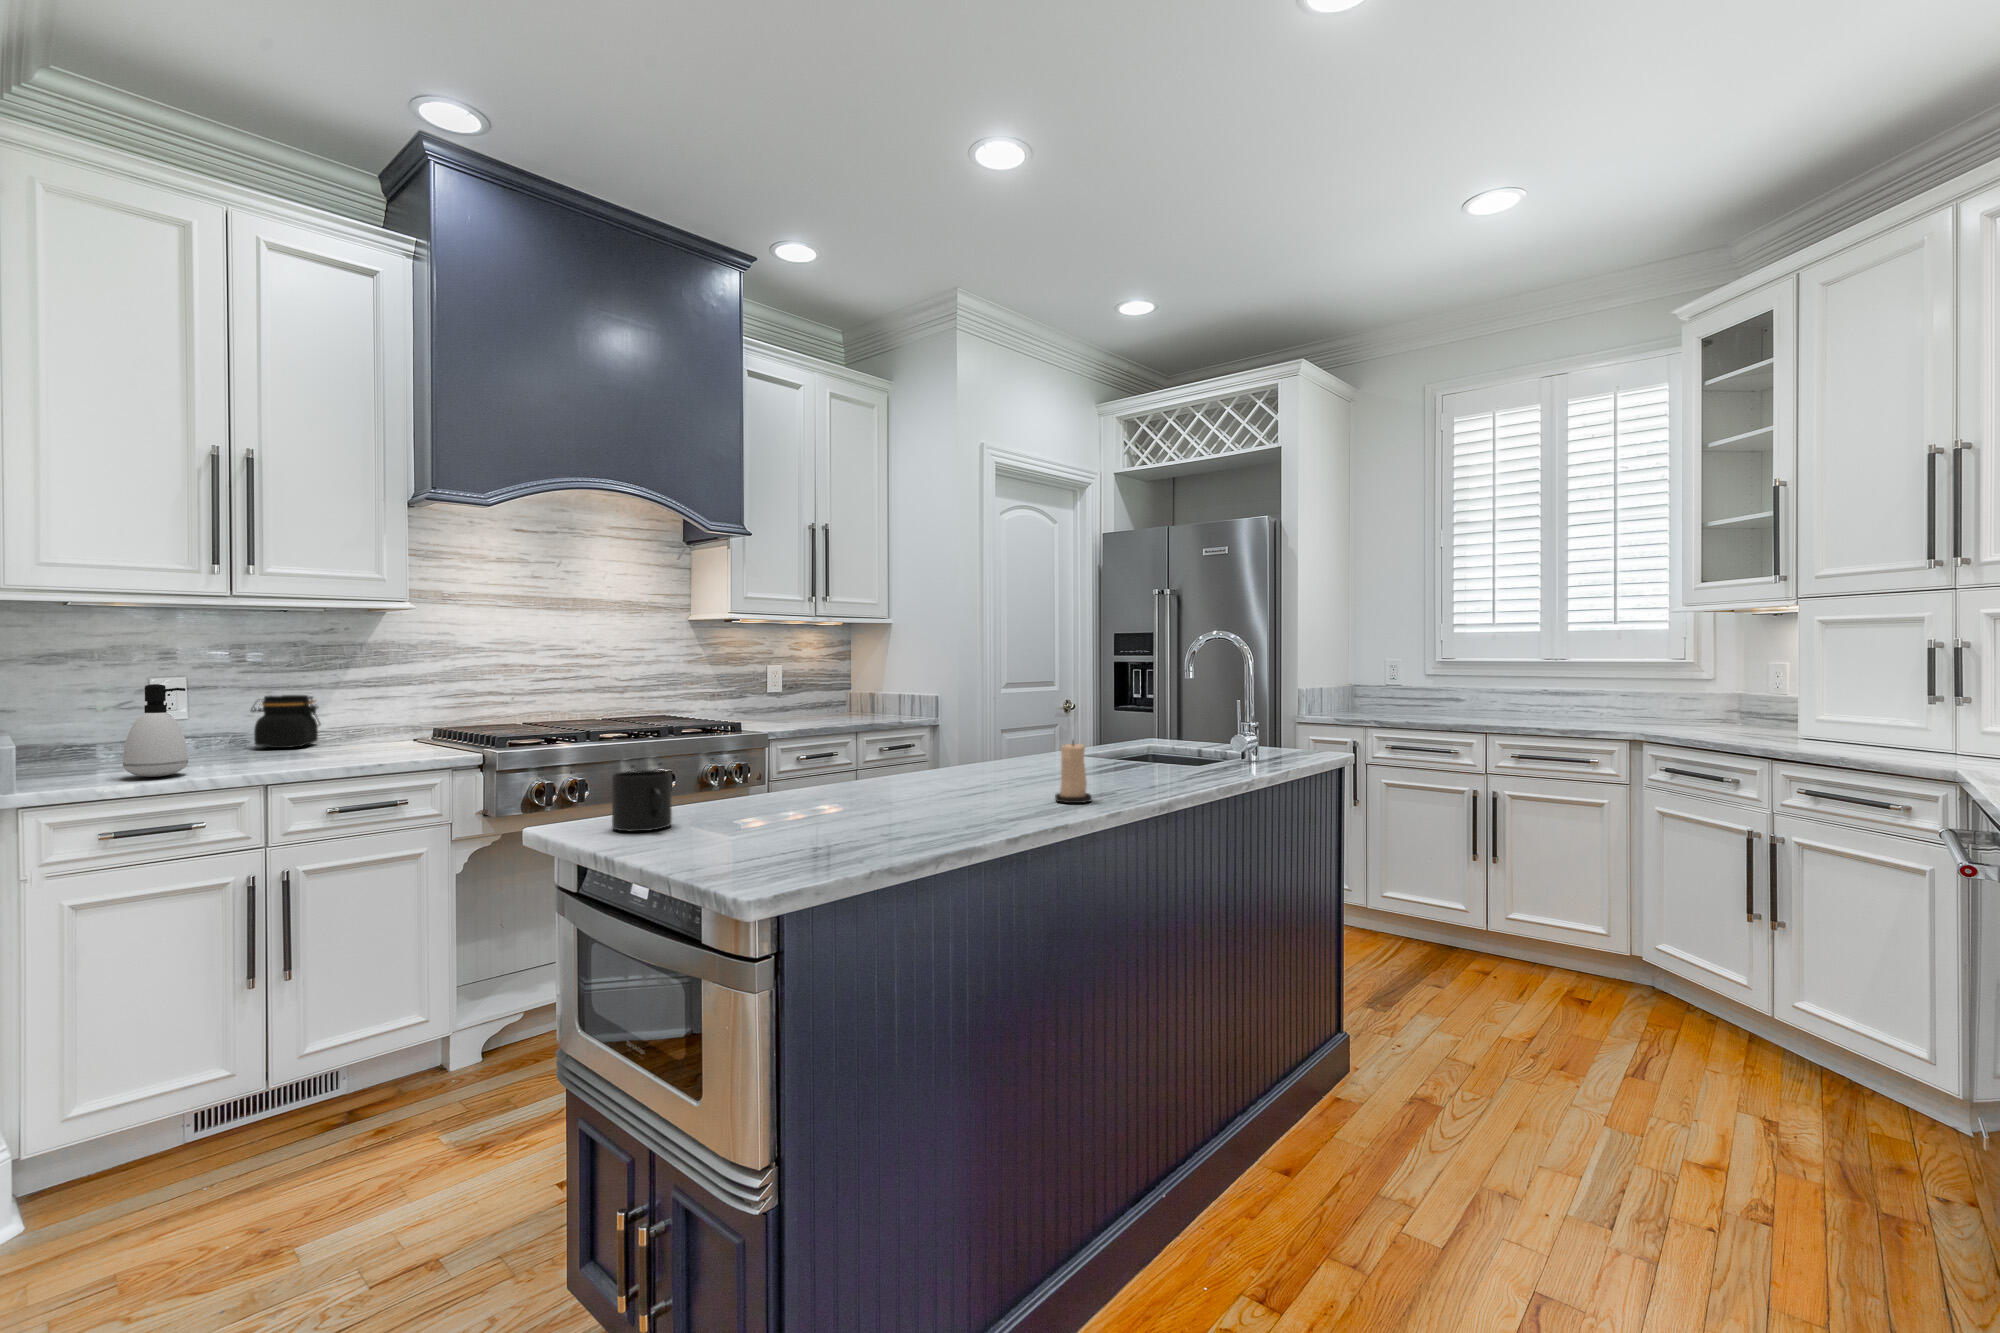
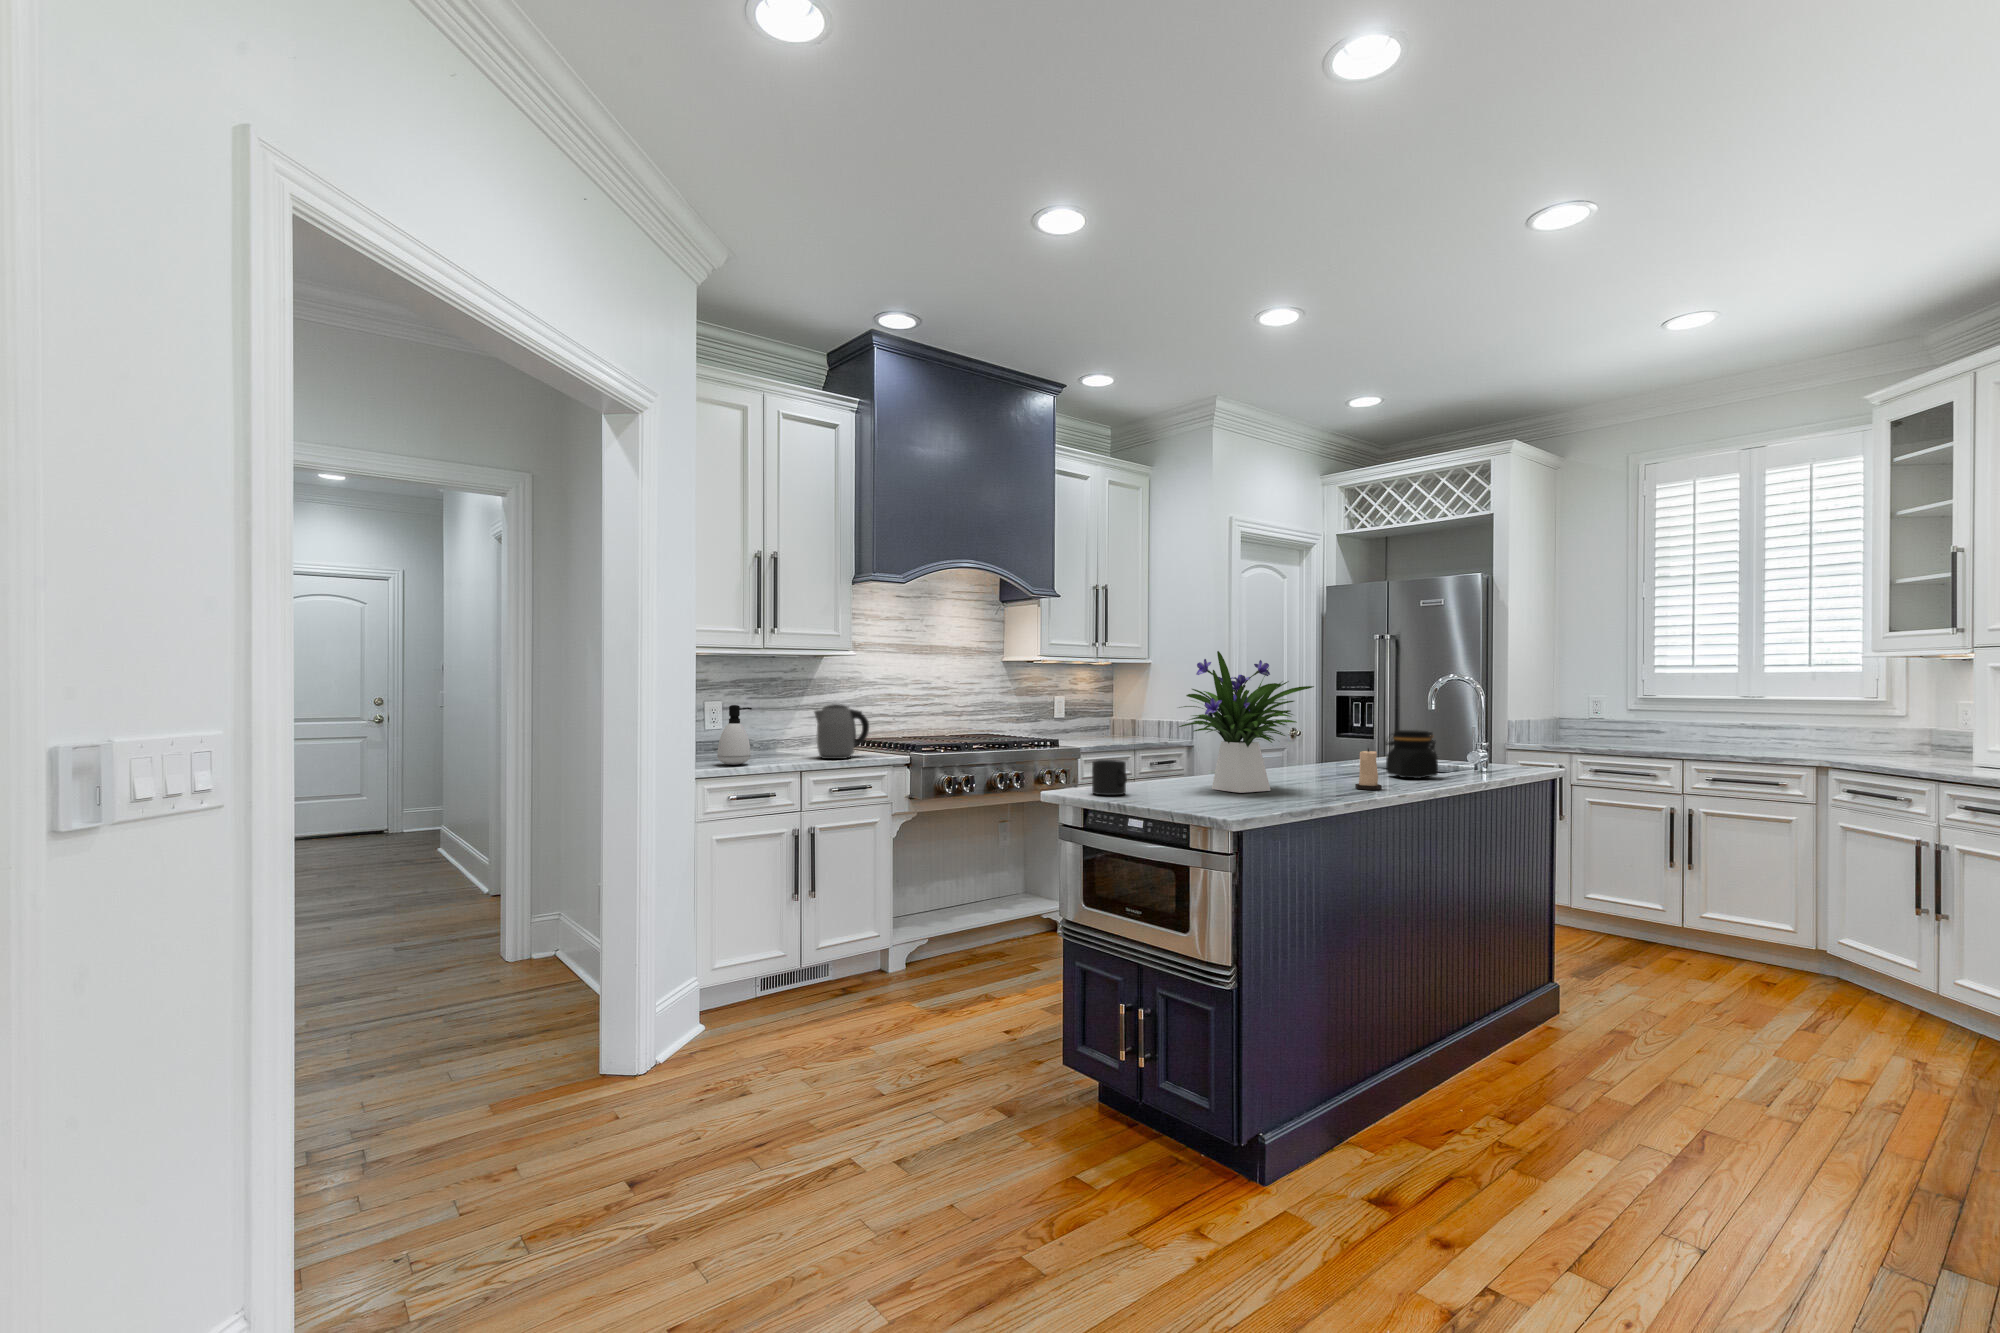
flower arrangement: none [764,590,976,817] -> present [1179,651,1314,793]
kettle: none [317,681,415,762] -> present [814,704,869,759]
jar: present [251,695,320,748] -> present [1386,730,1438,778]

